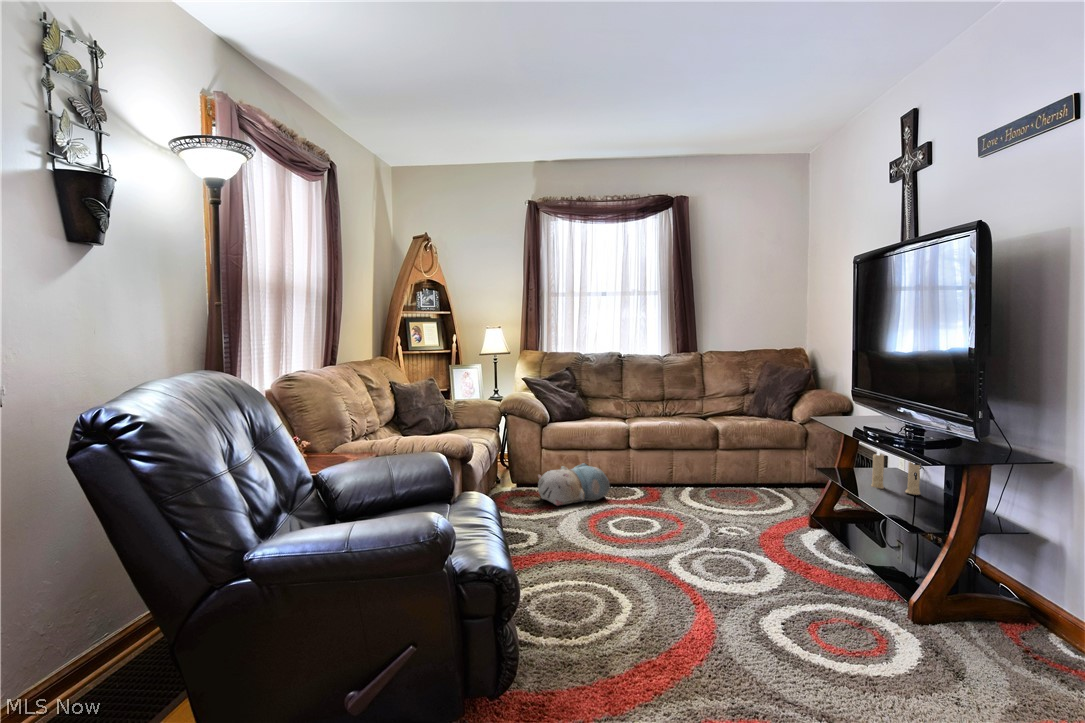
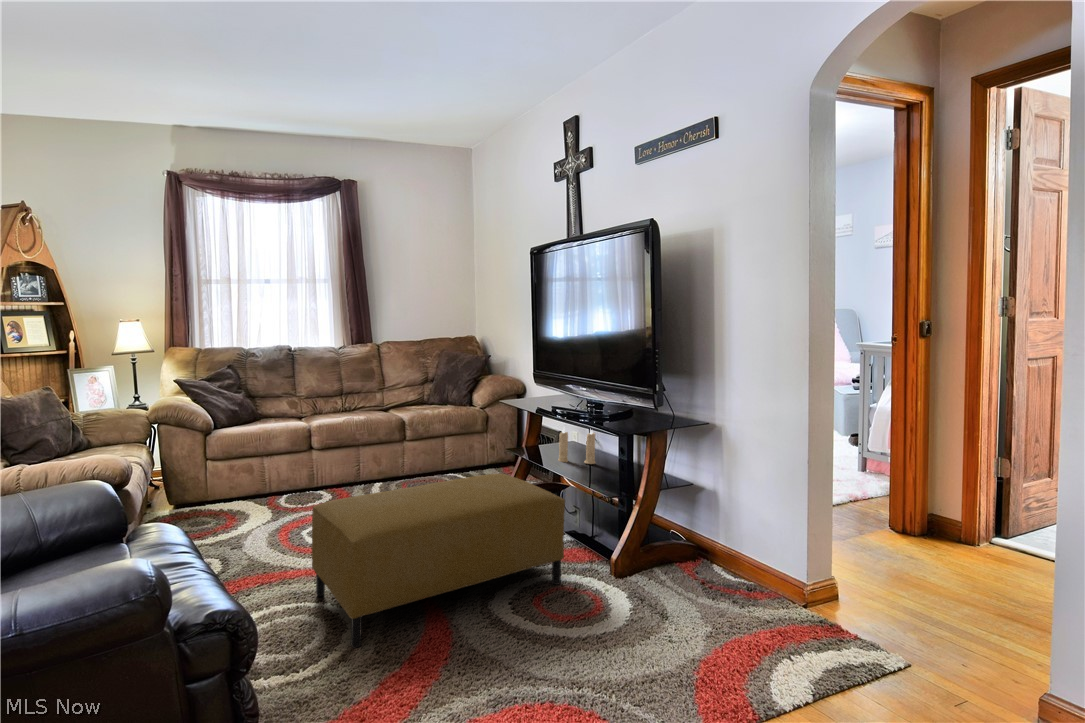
plush toy: present [538,463,610,505] -> none [201,472,295,526]
ottoman: none [601,491,857,628] -> present [312,474,565,648]

